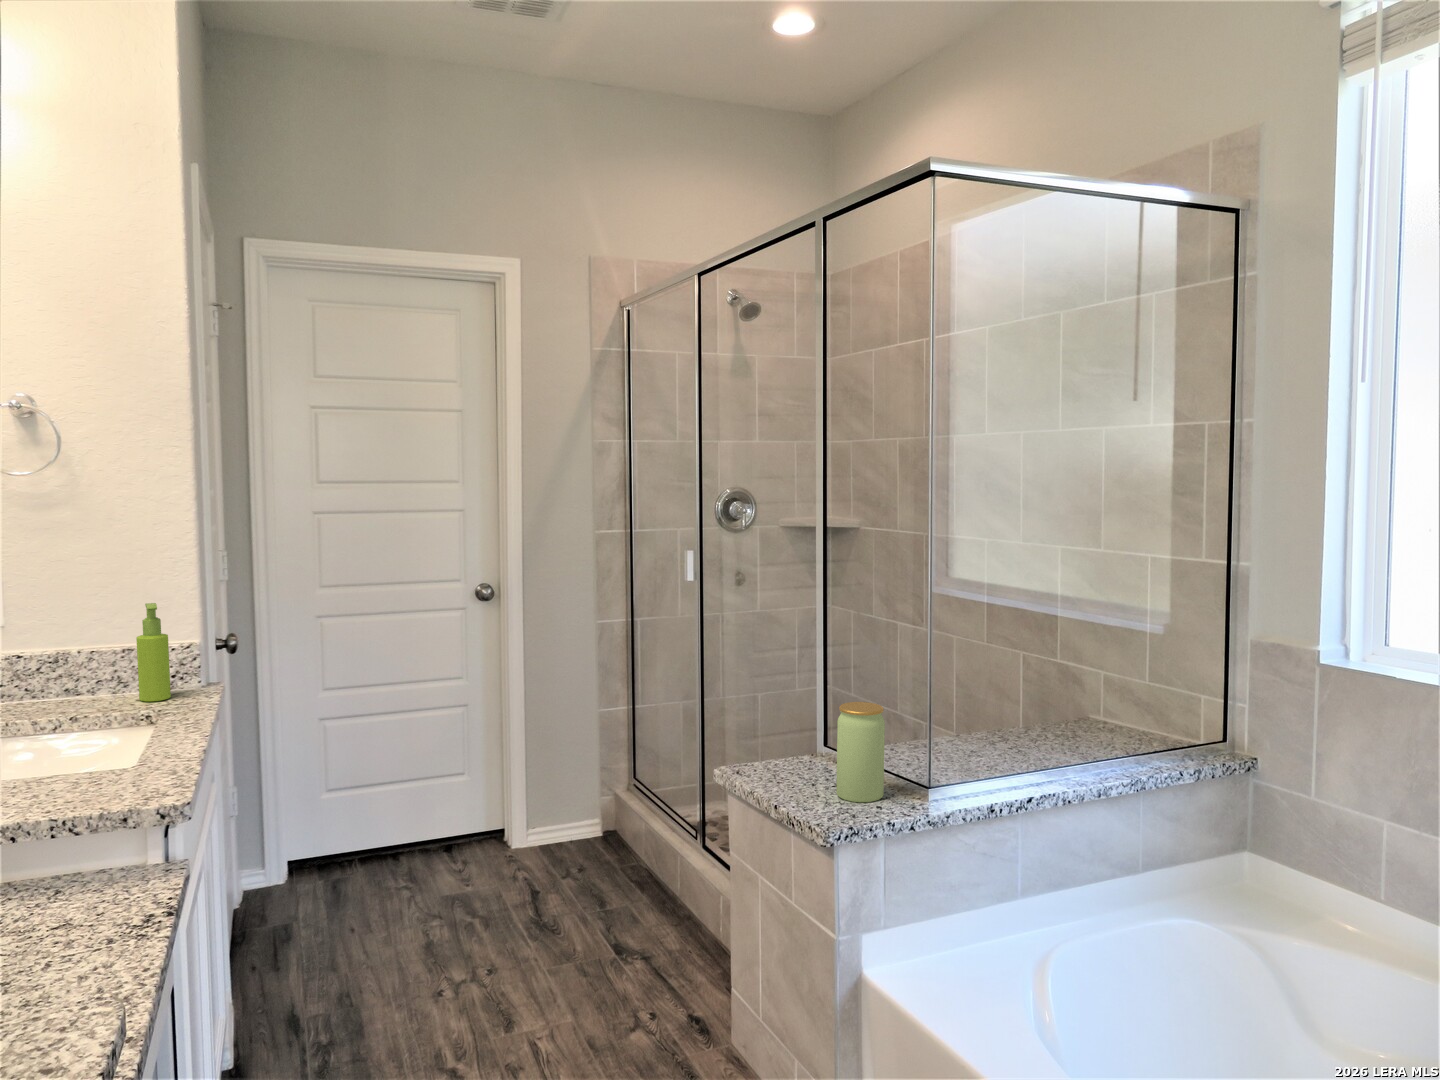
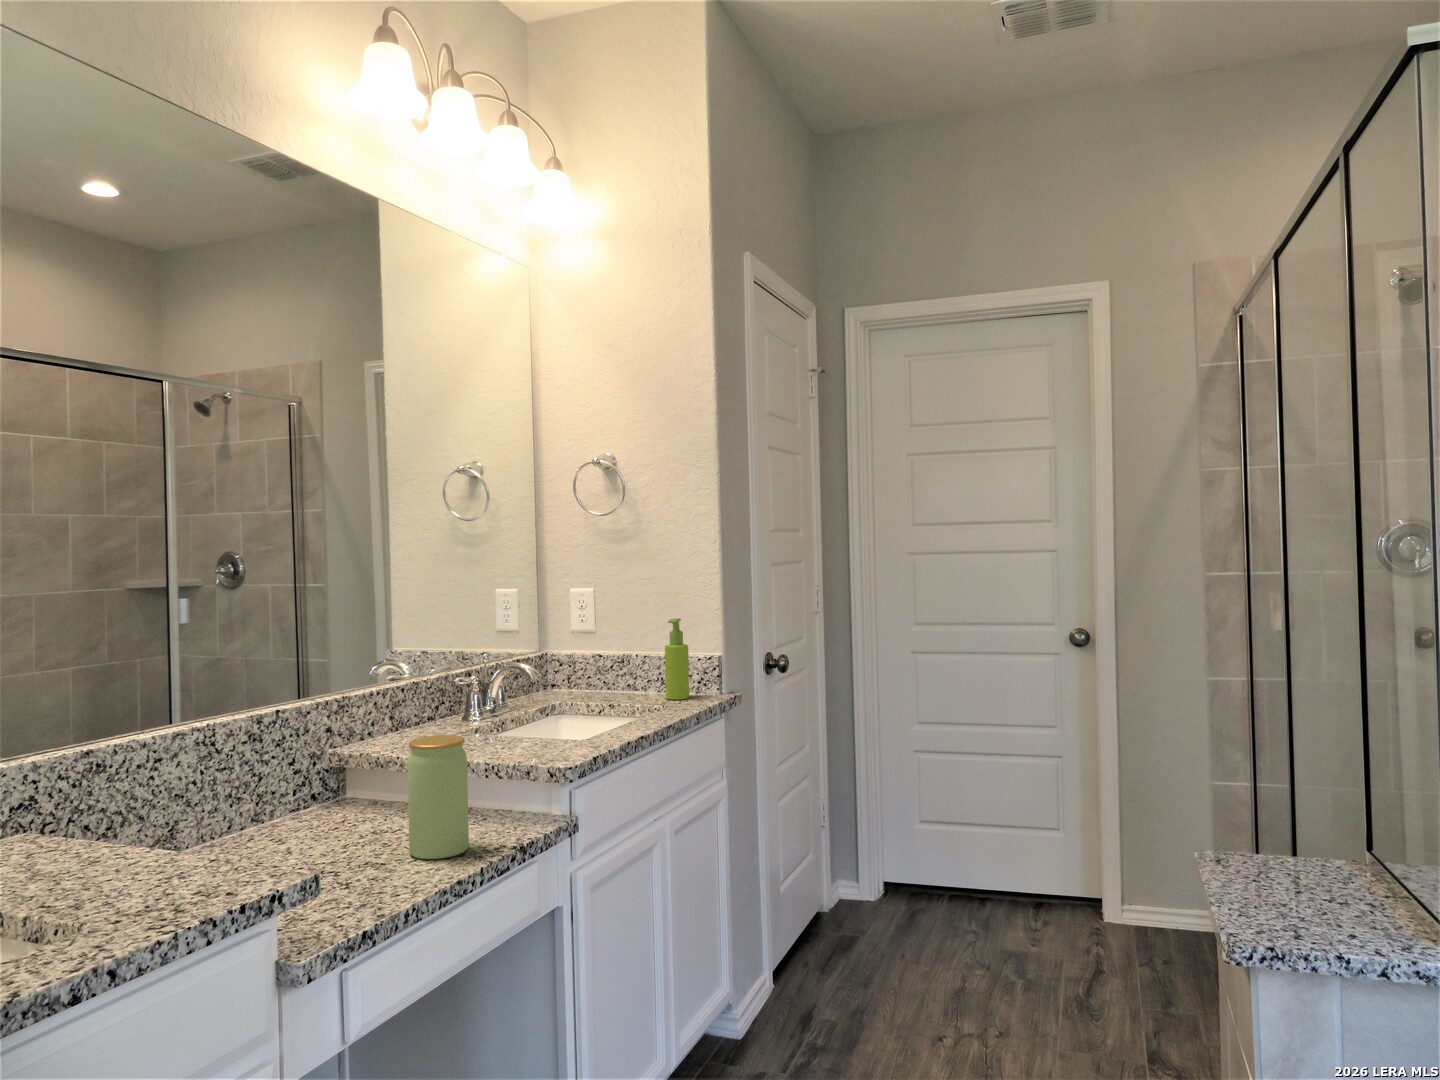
jar: present [836,702,885,802] -> present [407,735,469,859]

